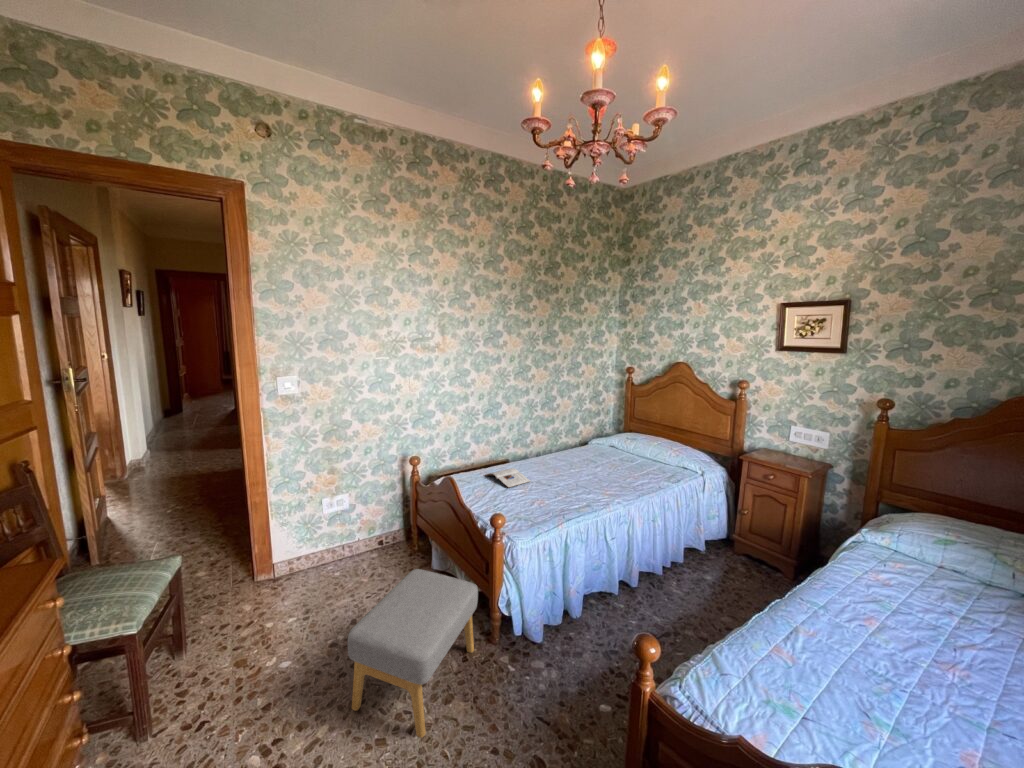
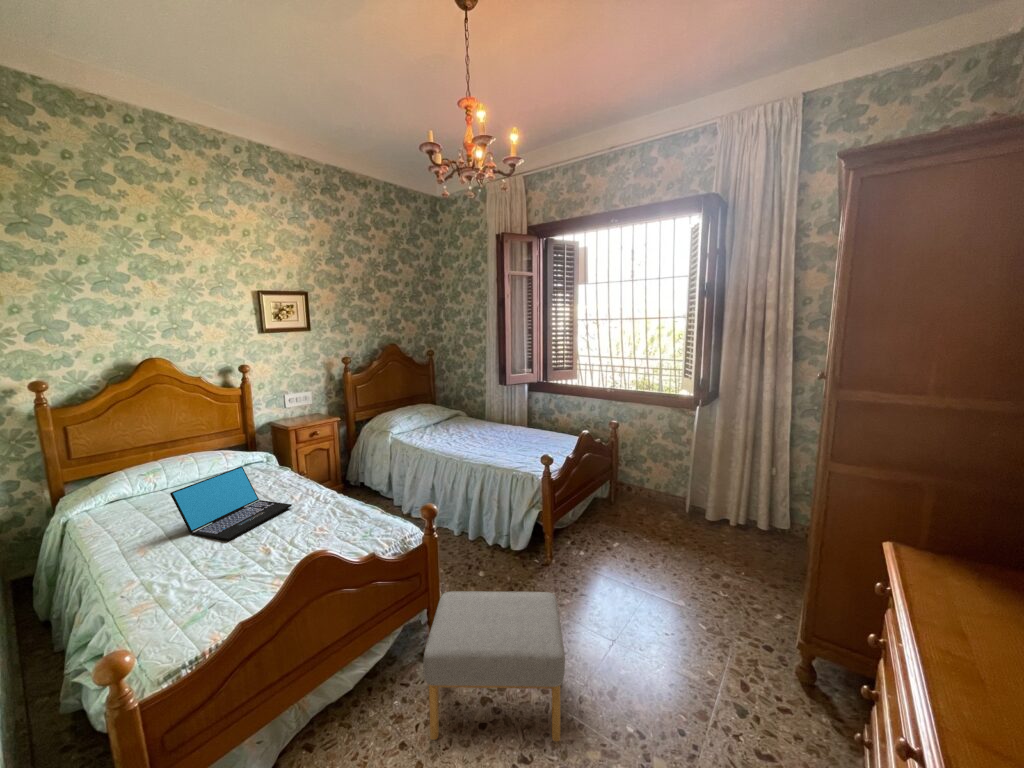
laptop: none [540,438,608,488] -> present [170,466,292,541]
magazine: present [486,468,530,487] -> none [179,545,274,593]

